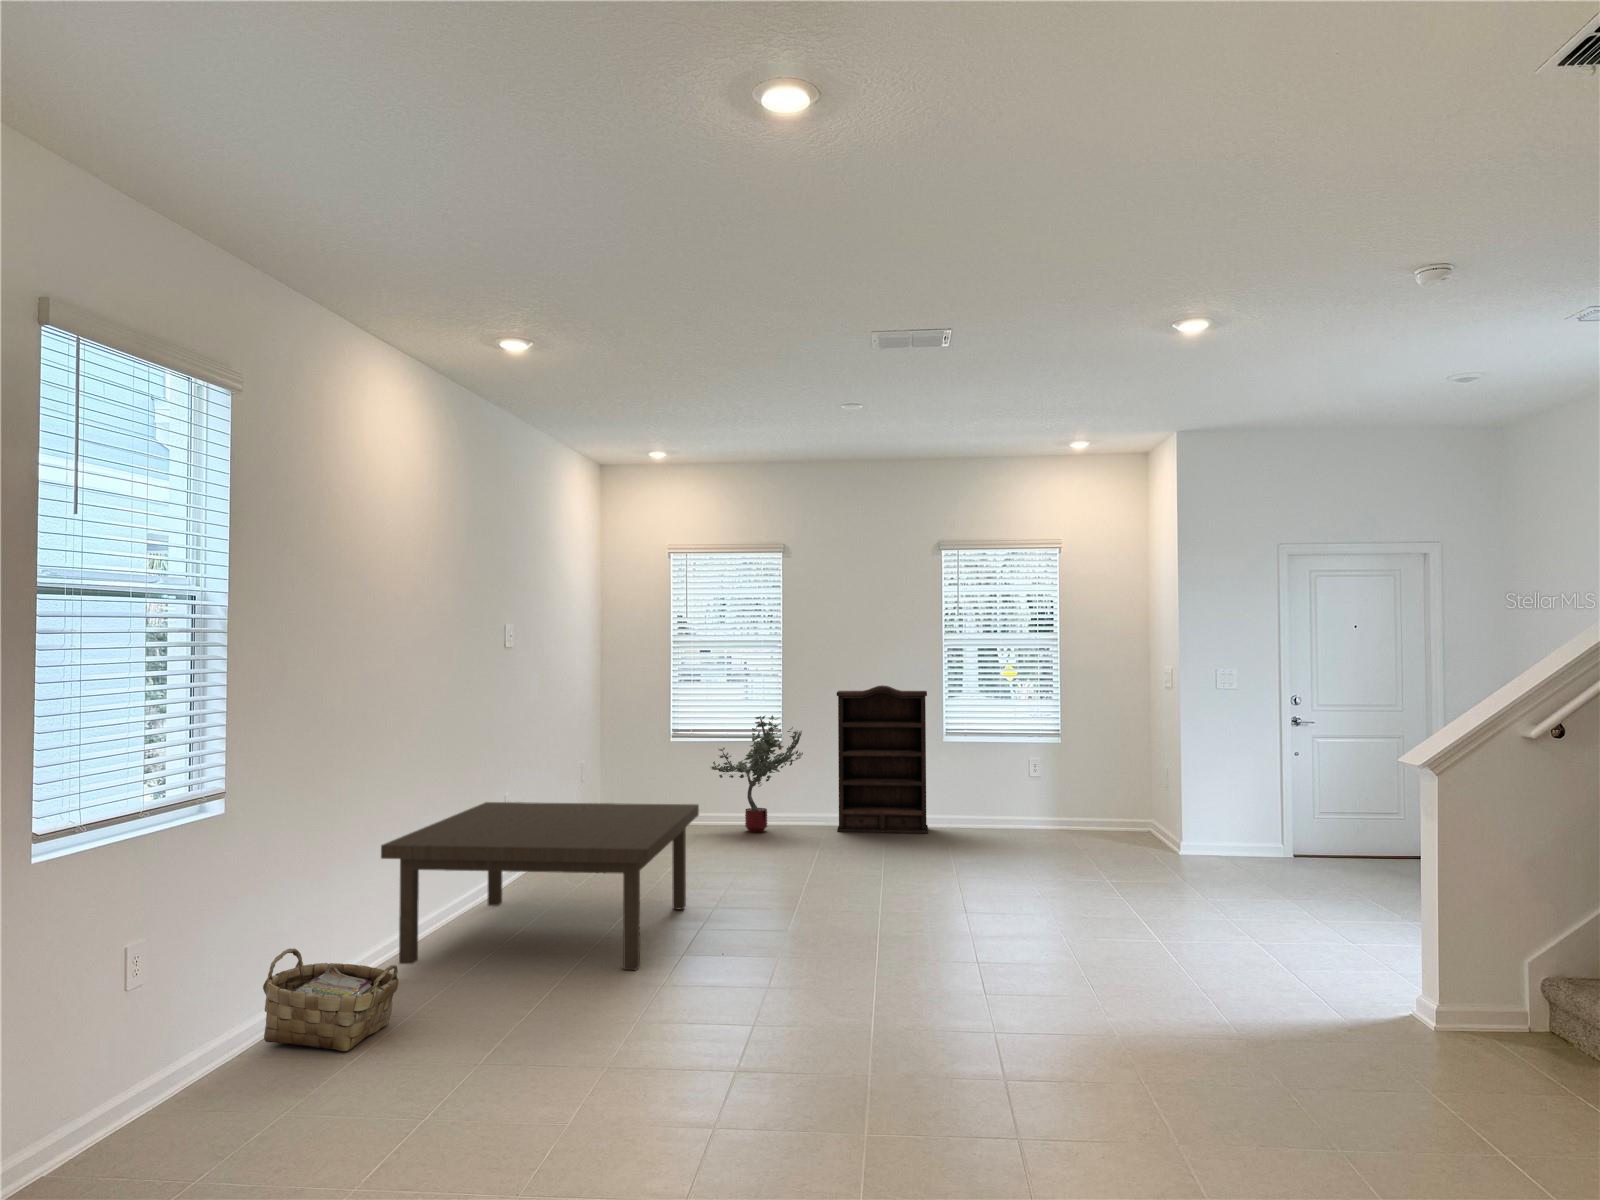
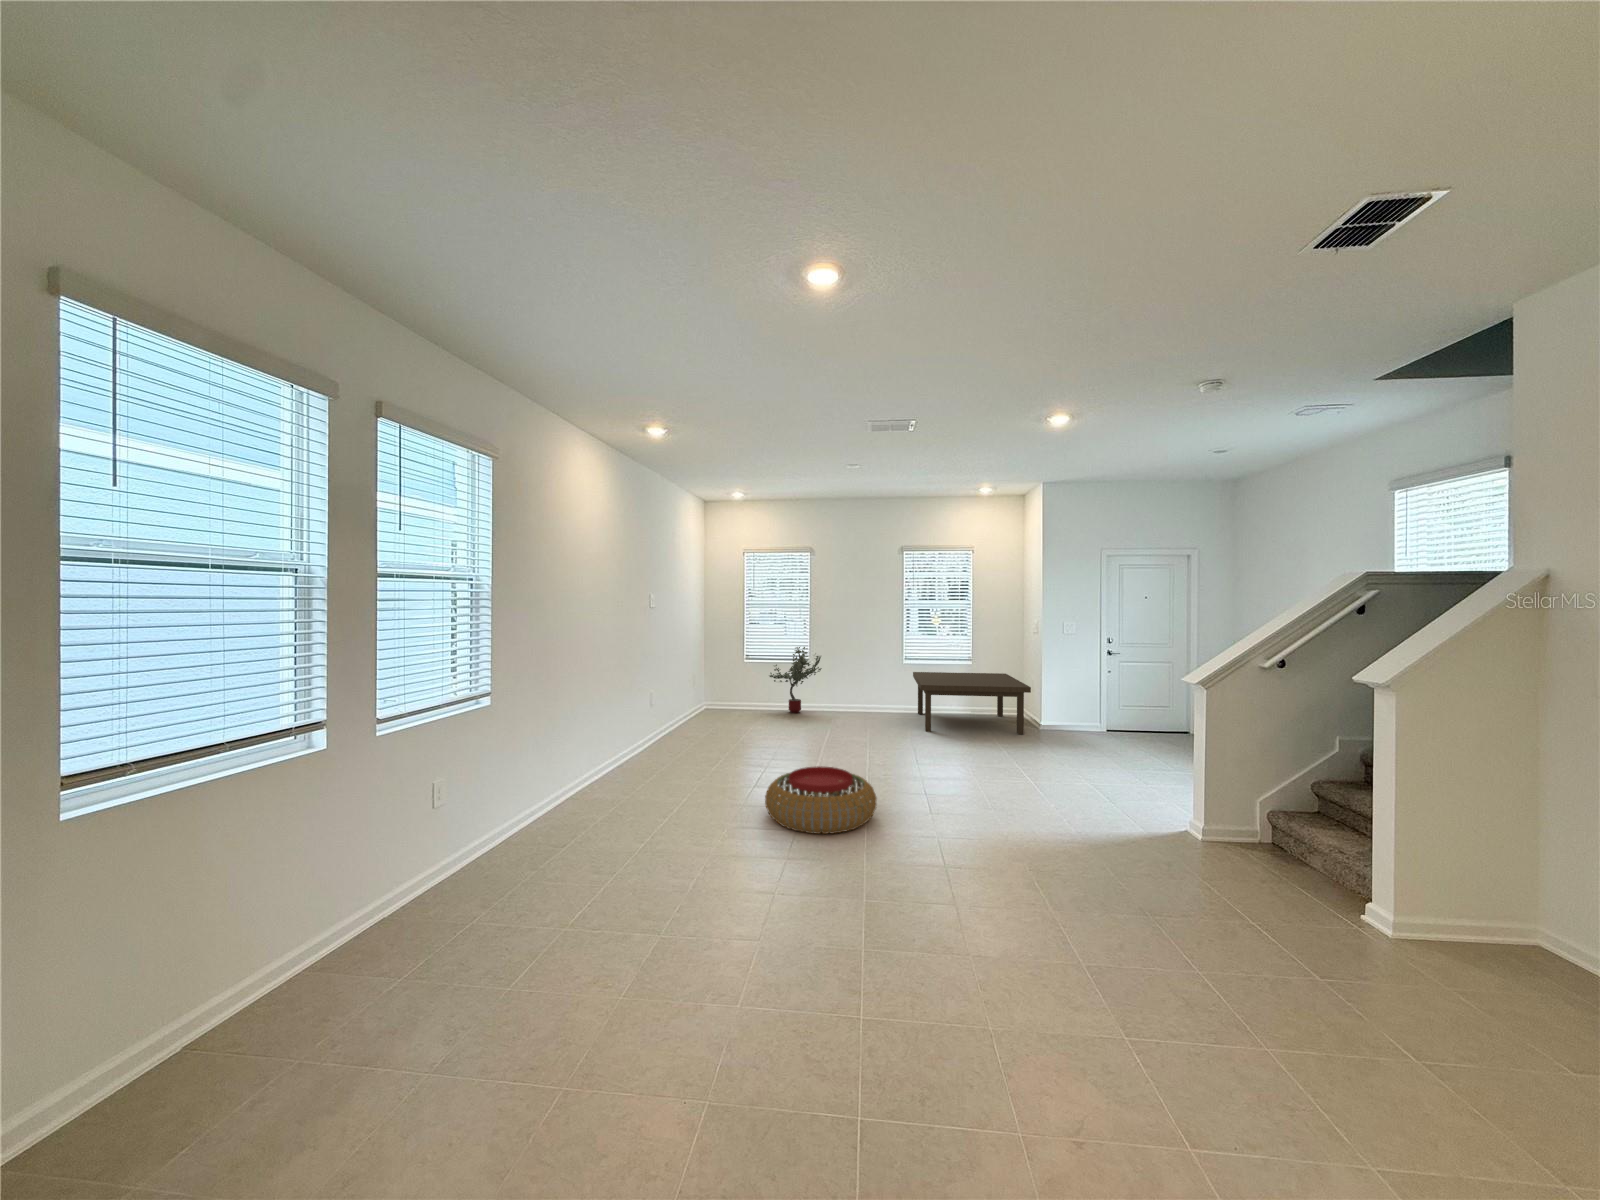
bookshelf: present [837,685,928,834] -> none [841,630,893,715]
coffee table: present [381,802,699,970] -> present [913,672,1031,734]
pouf: none [699,917,890,1031] -> present [765,766,877,834]
woven basket: present [263,948,399,1051] -> none [515,782,592,842]

